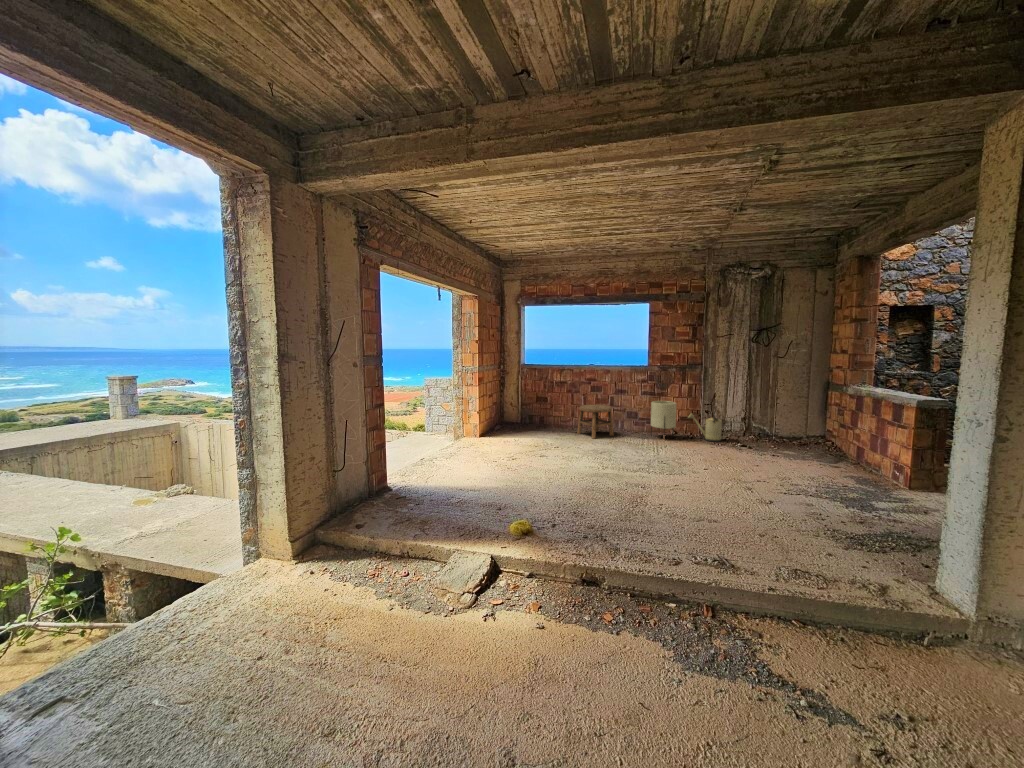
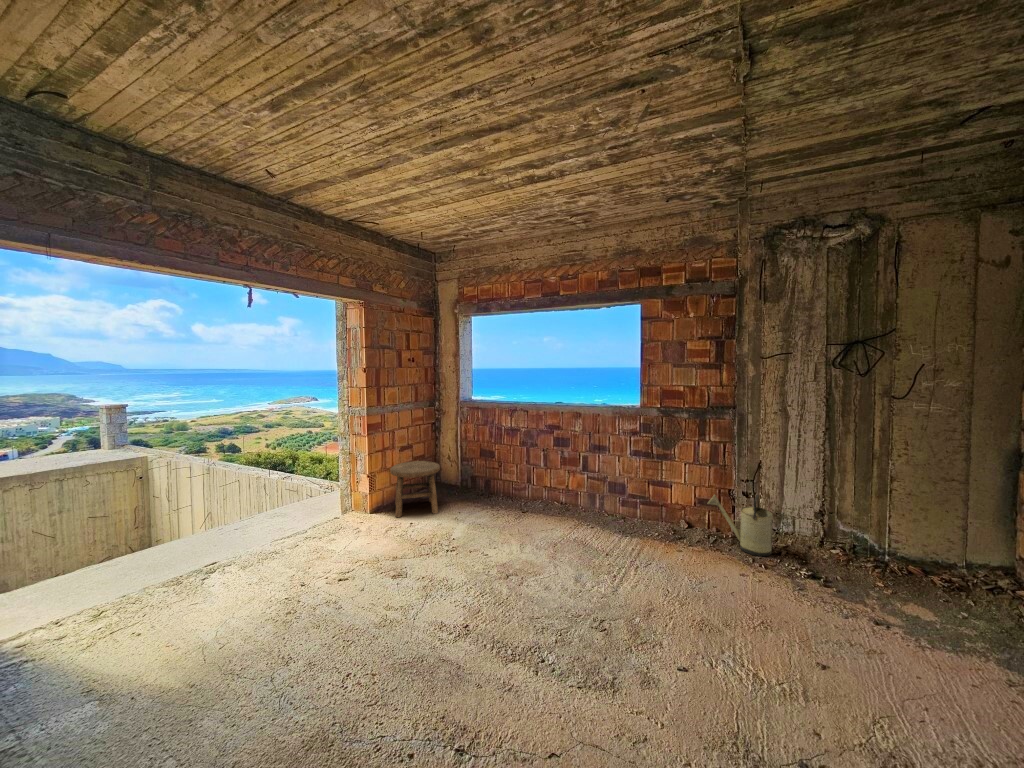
planter: present [651,401,676,434] -> none [641,468,685,542]
stool: present [577,405,614,439] -> present [390,461,440,517]

